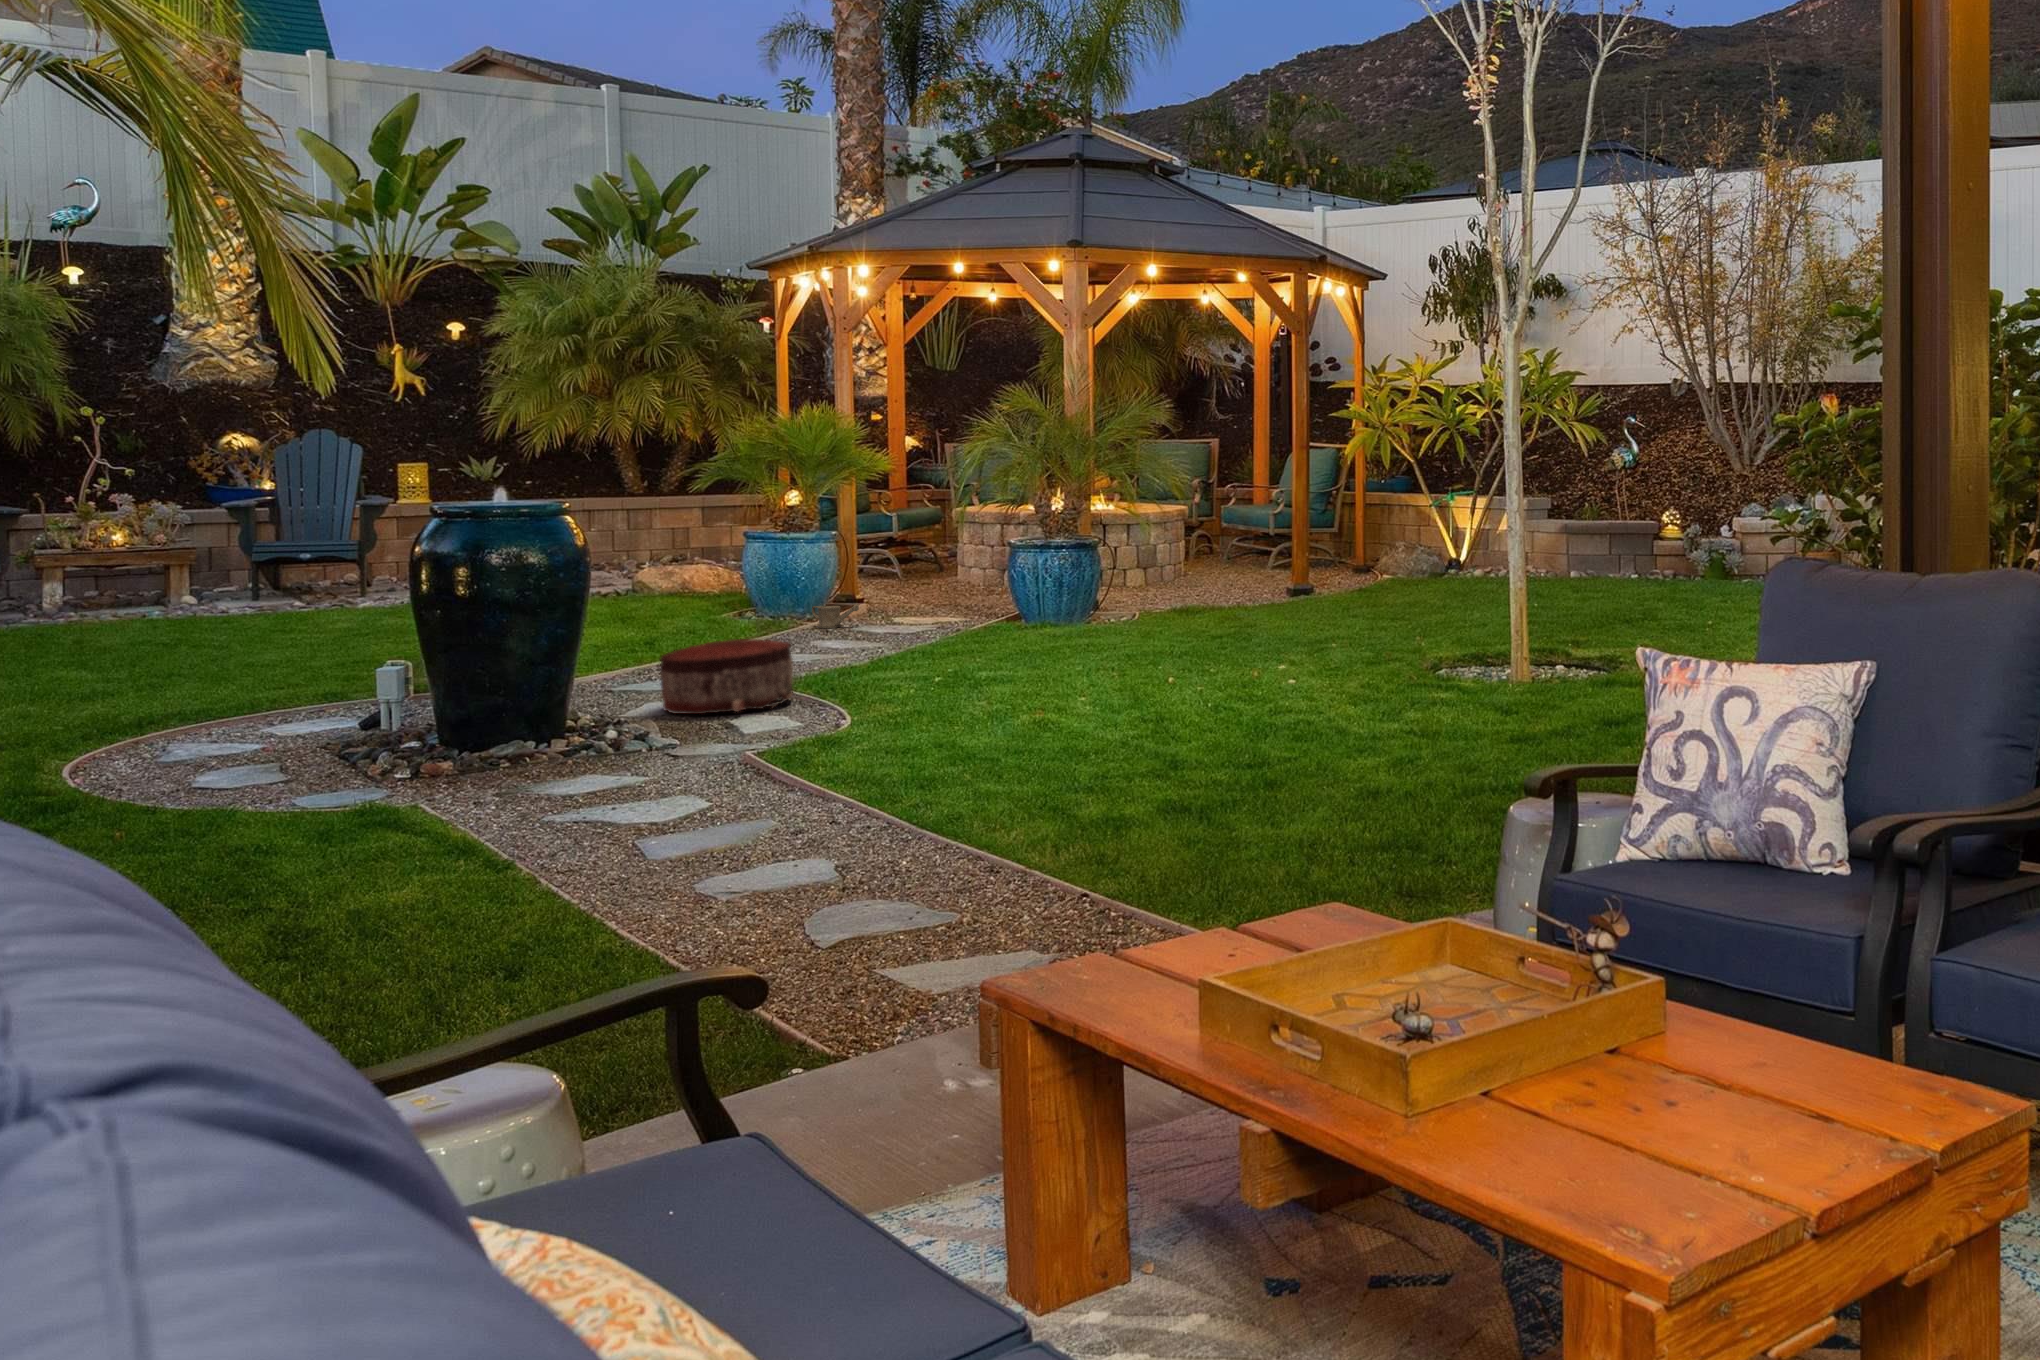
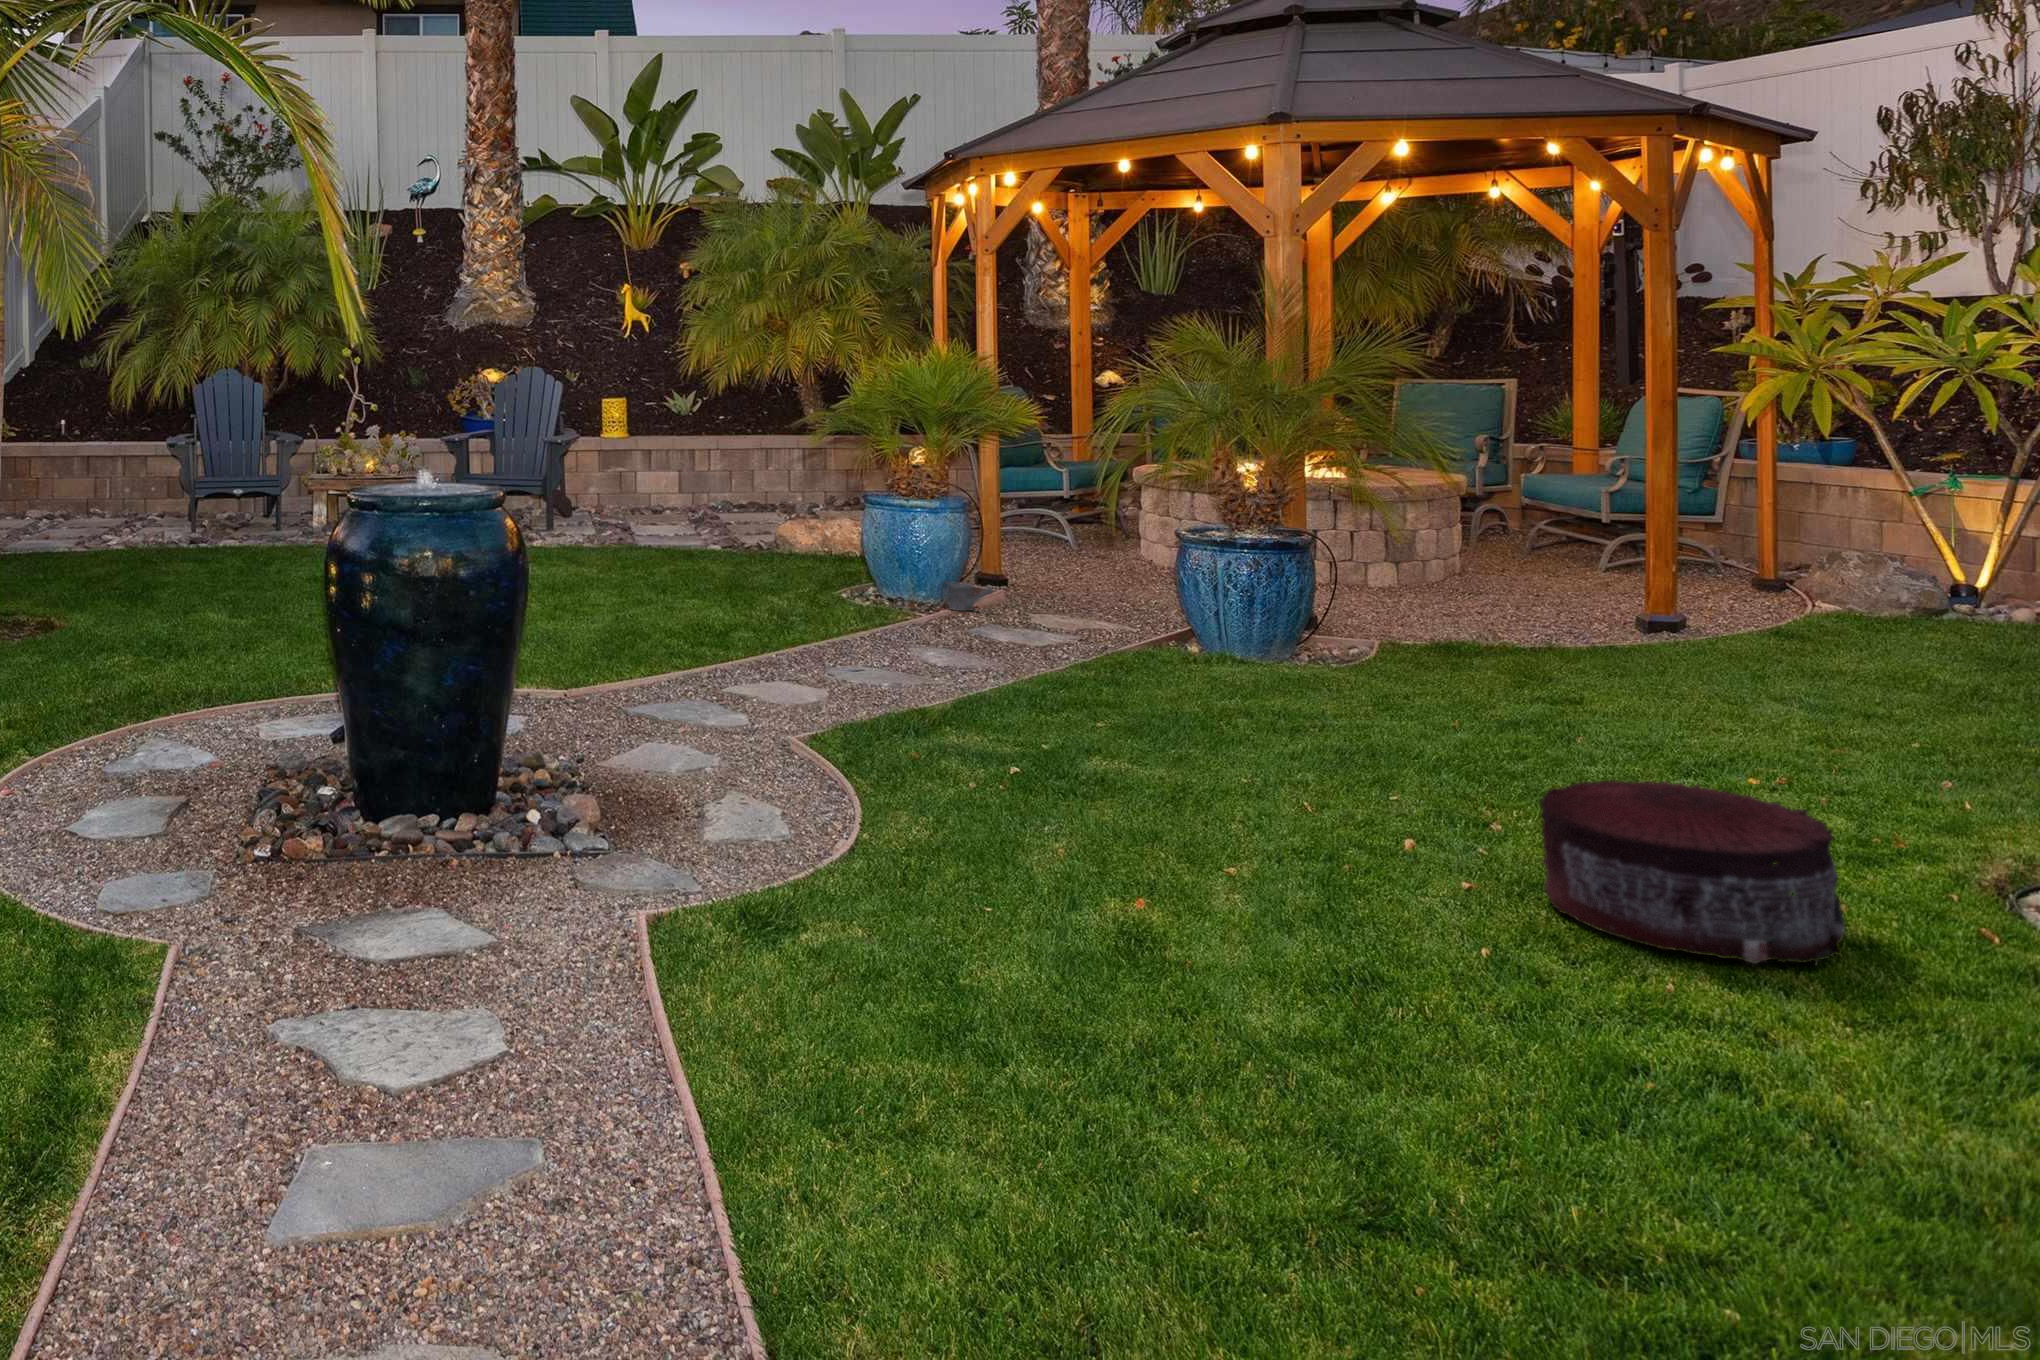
pouf: present [660,639,793,714] -> present [1540,780,1845,965]

